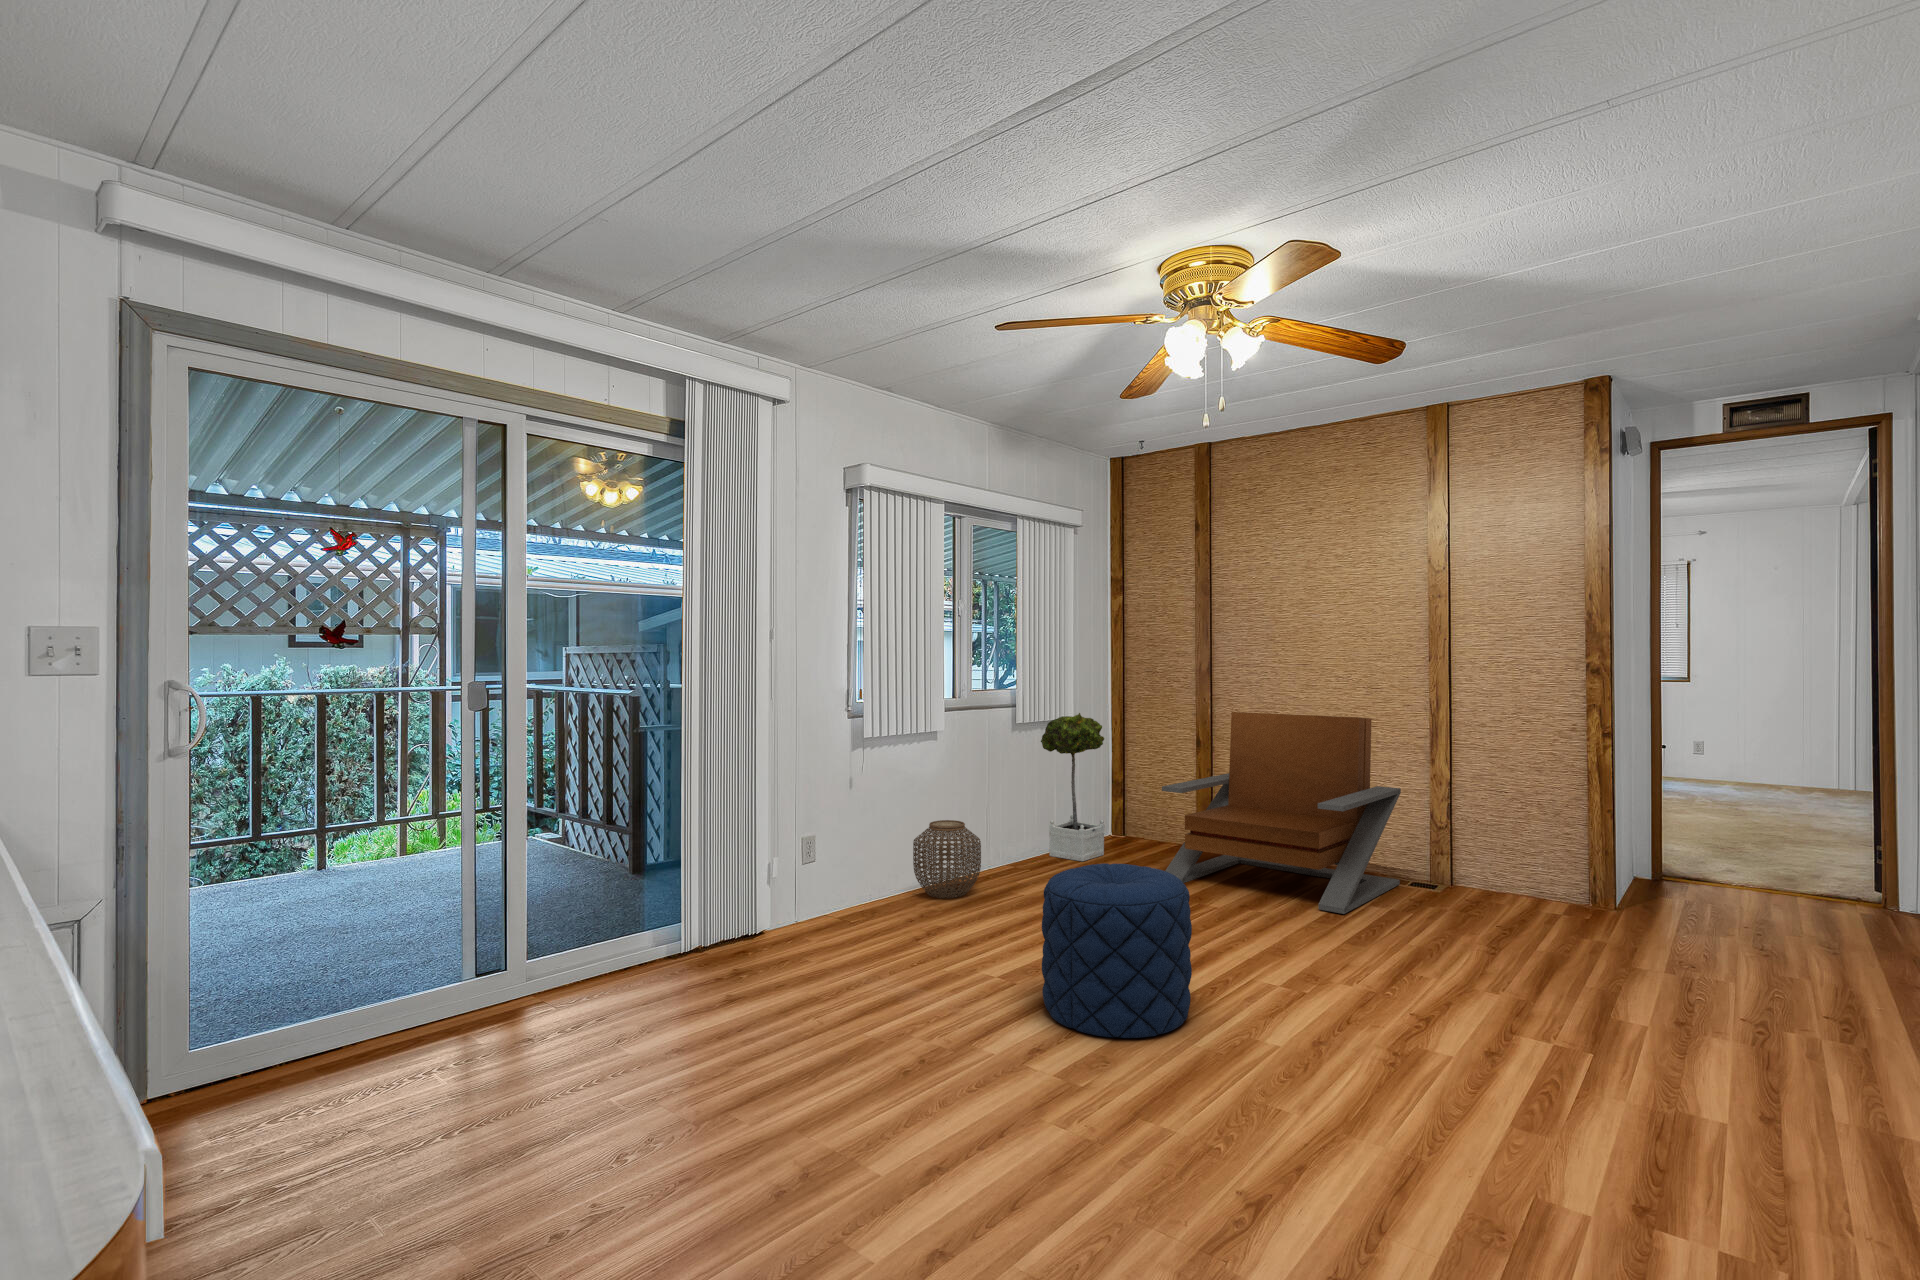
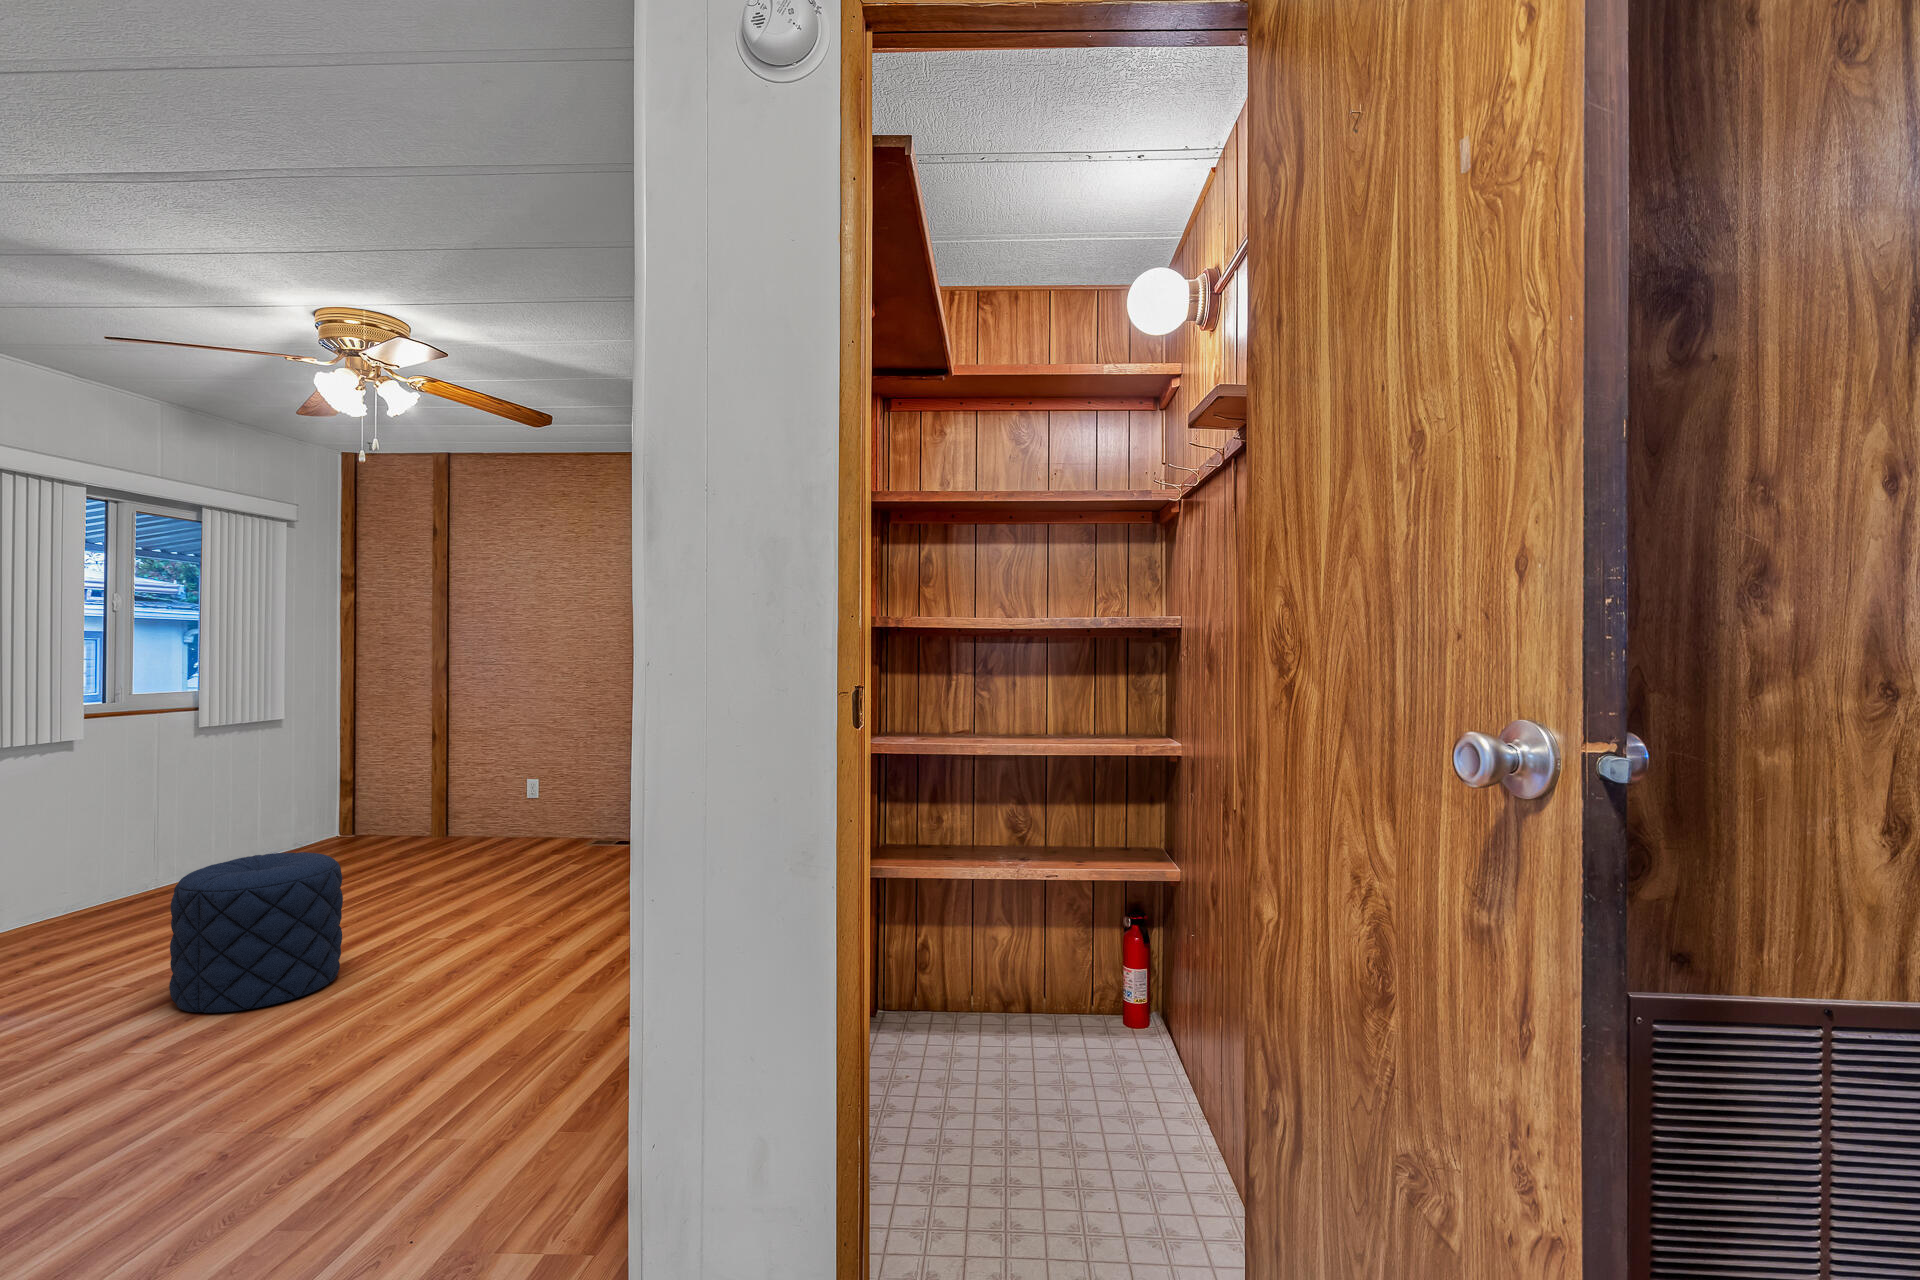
lounge chair: present [1162,712,1401,914] -> none [373,707,606,874]
potted tree: present [1041,713,1104,861] -> none [235,714,318,865]
woven basket: present [913,820,981,898] -> none [30,838,134,926]

